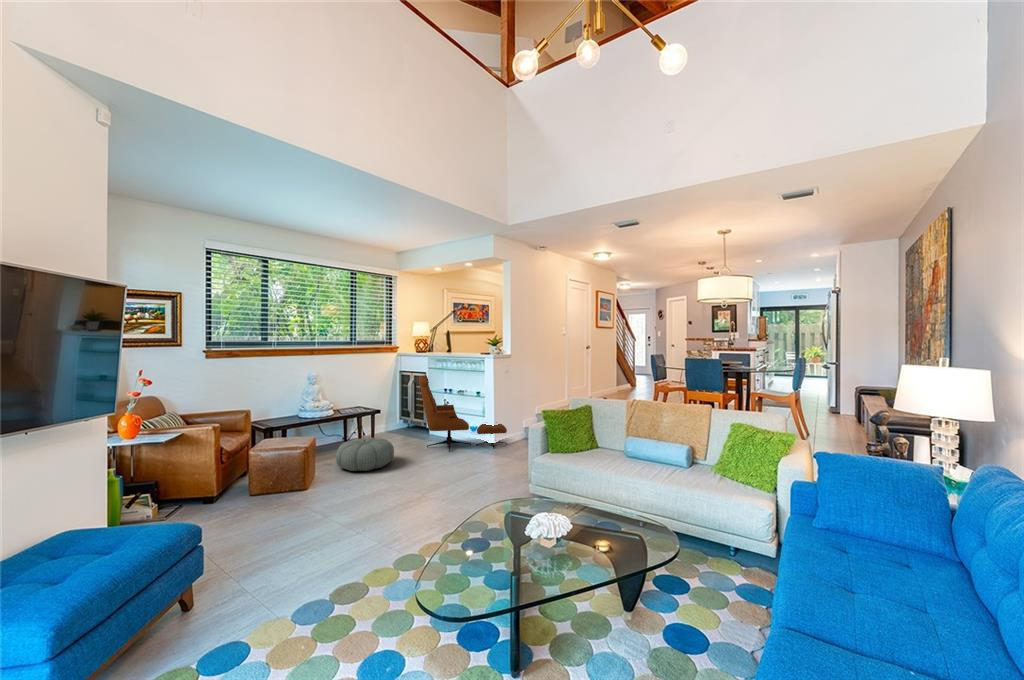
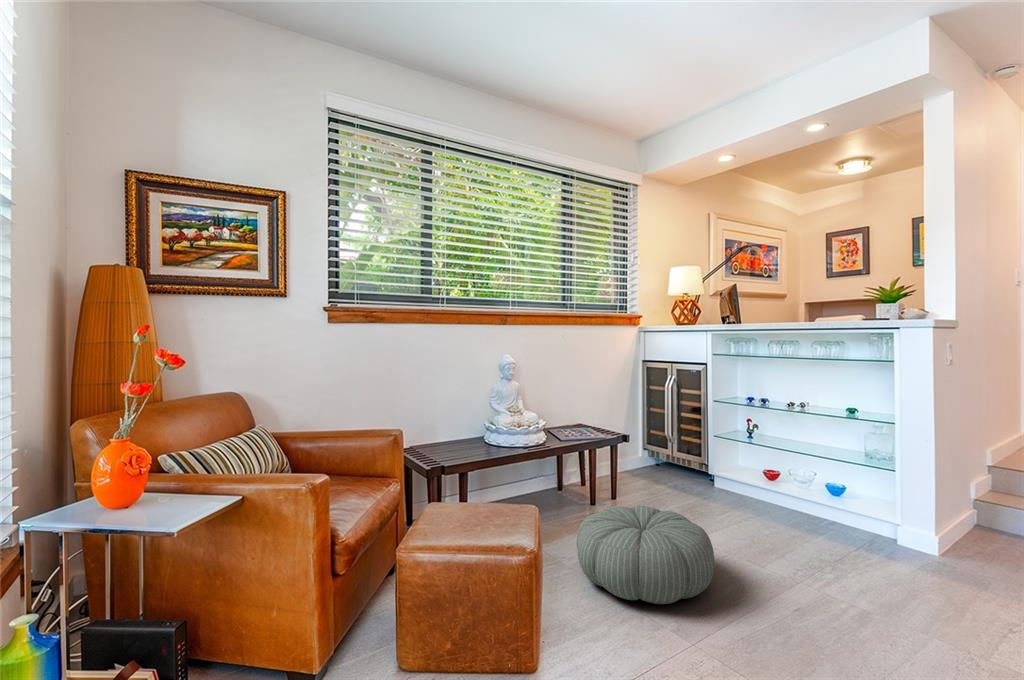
lounge chair: present [419,375,507,452] -> none [728,367,971,559]

